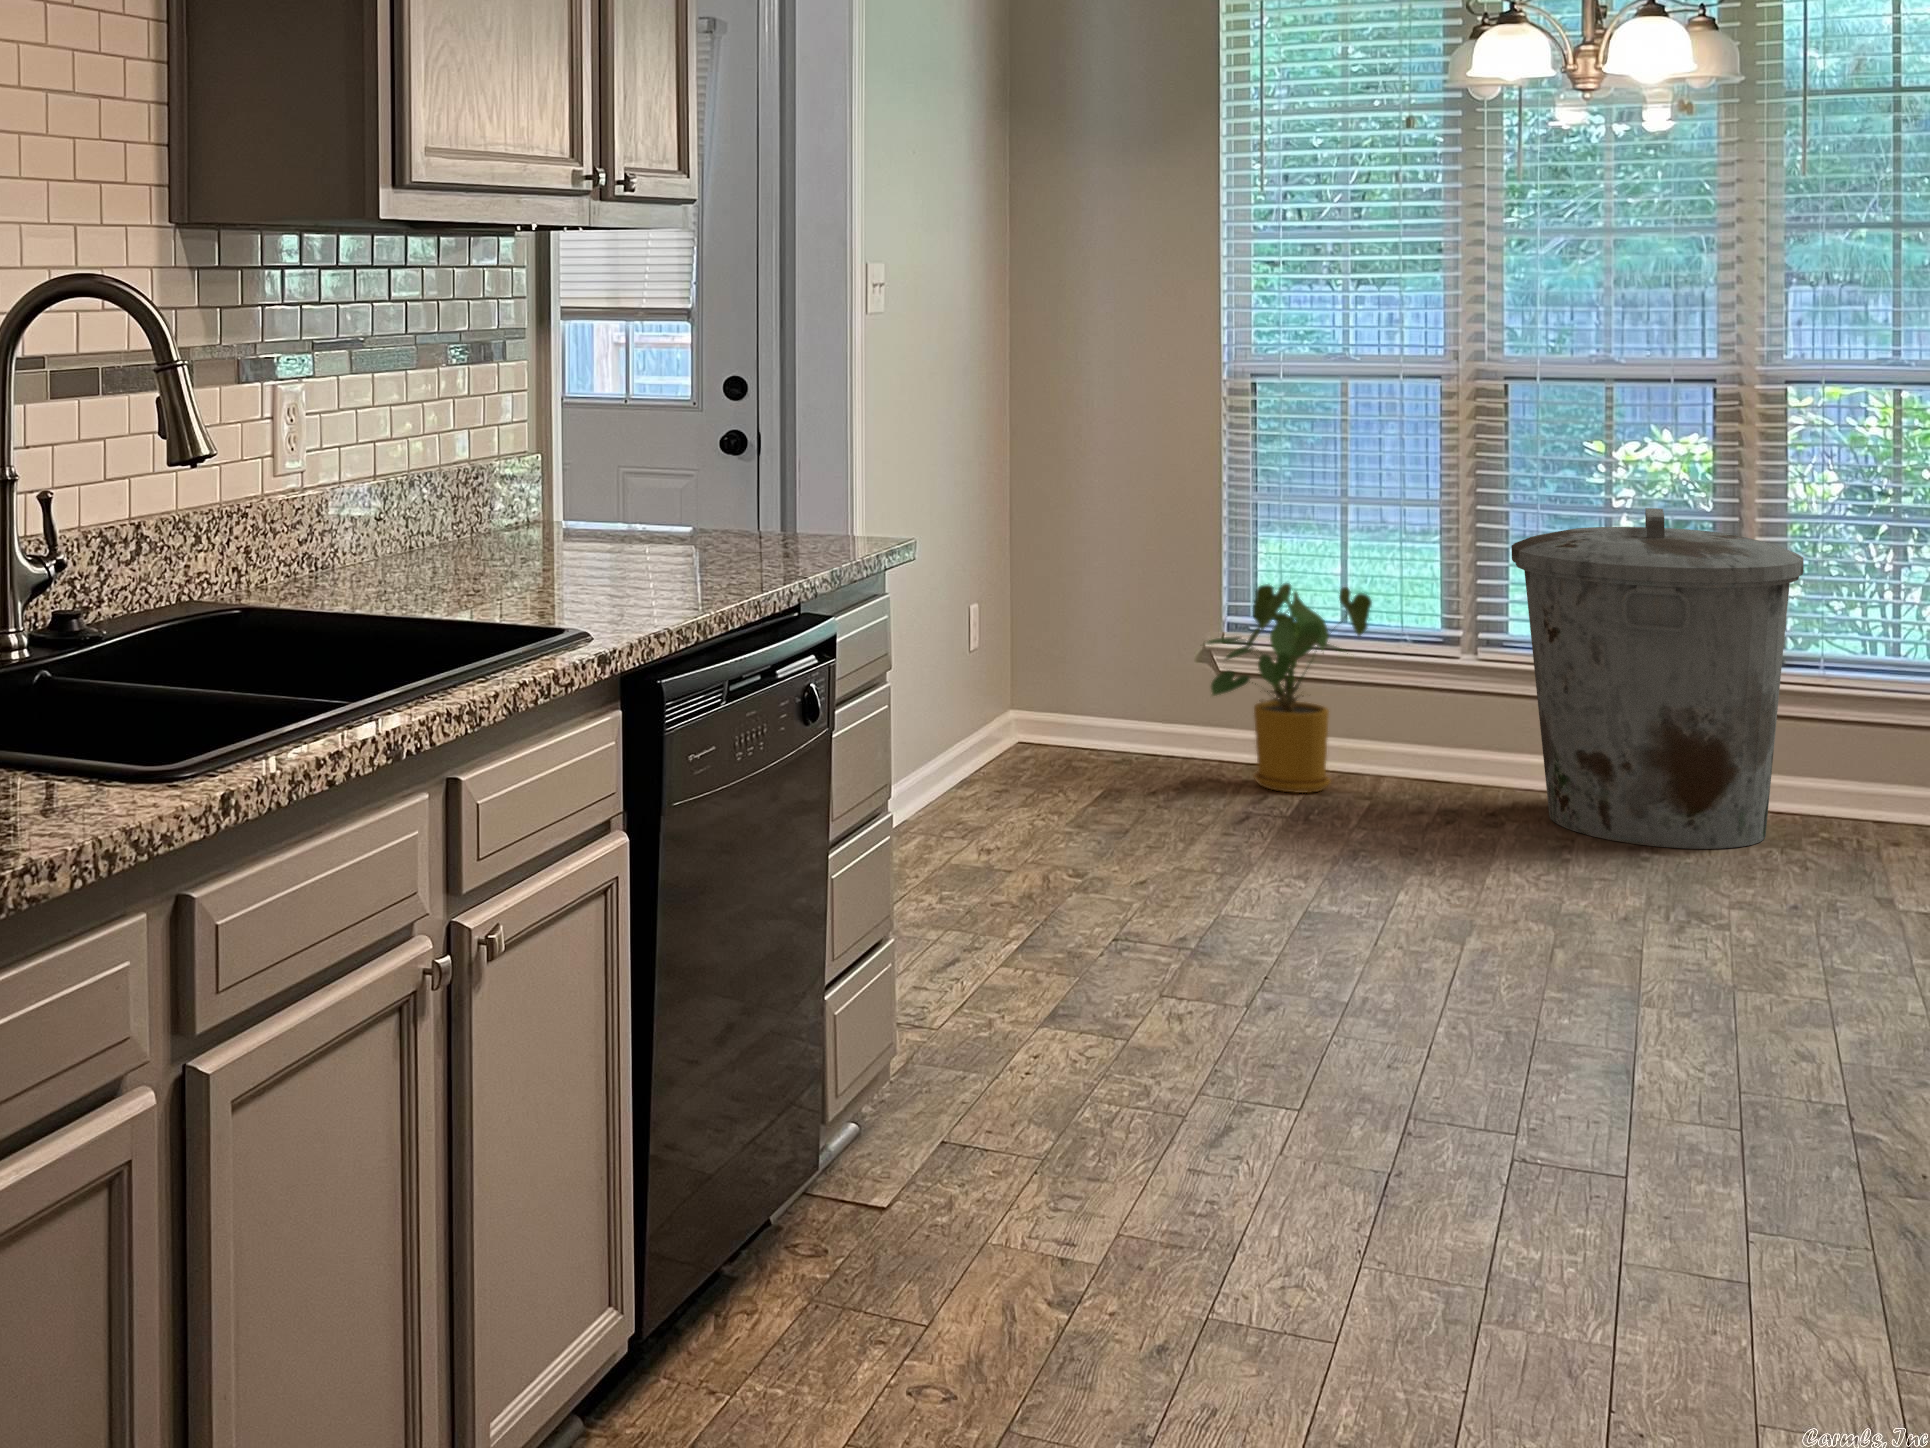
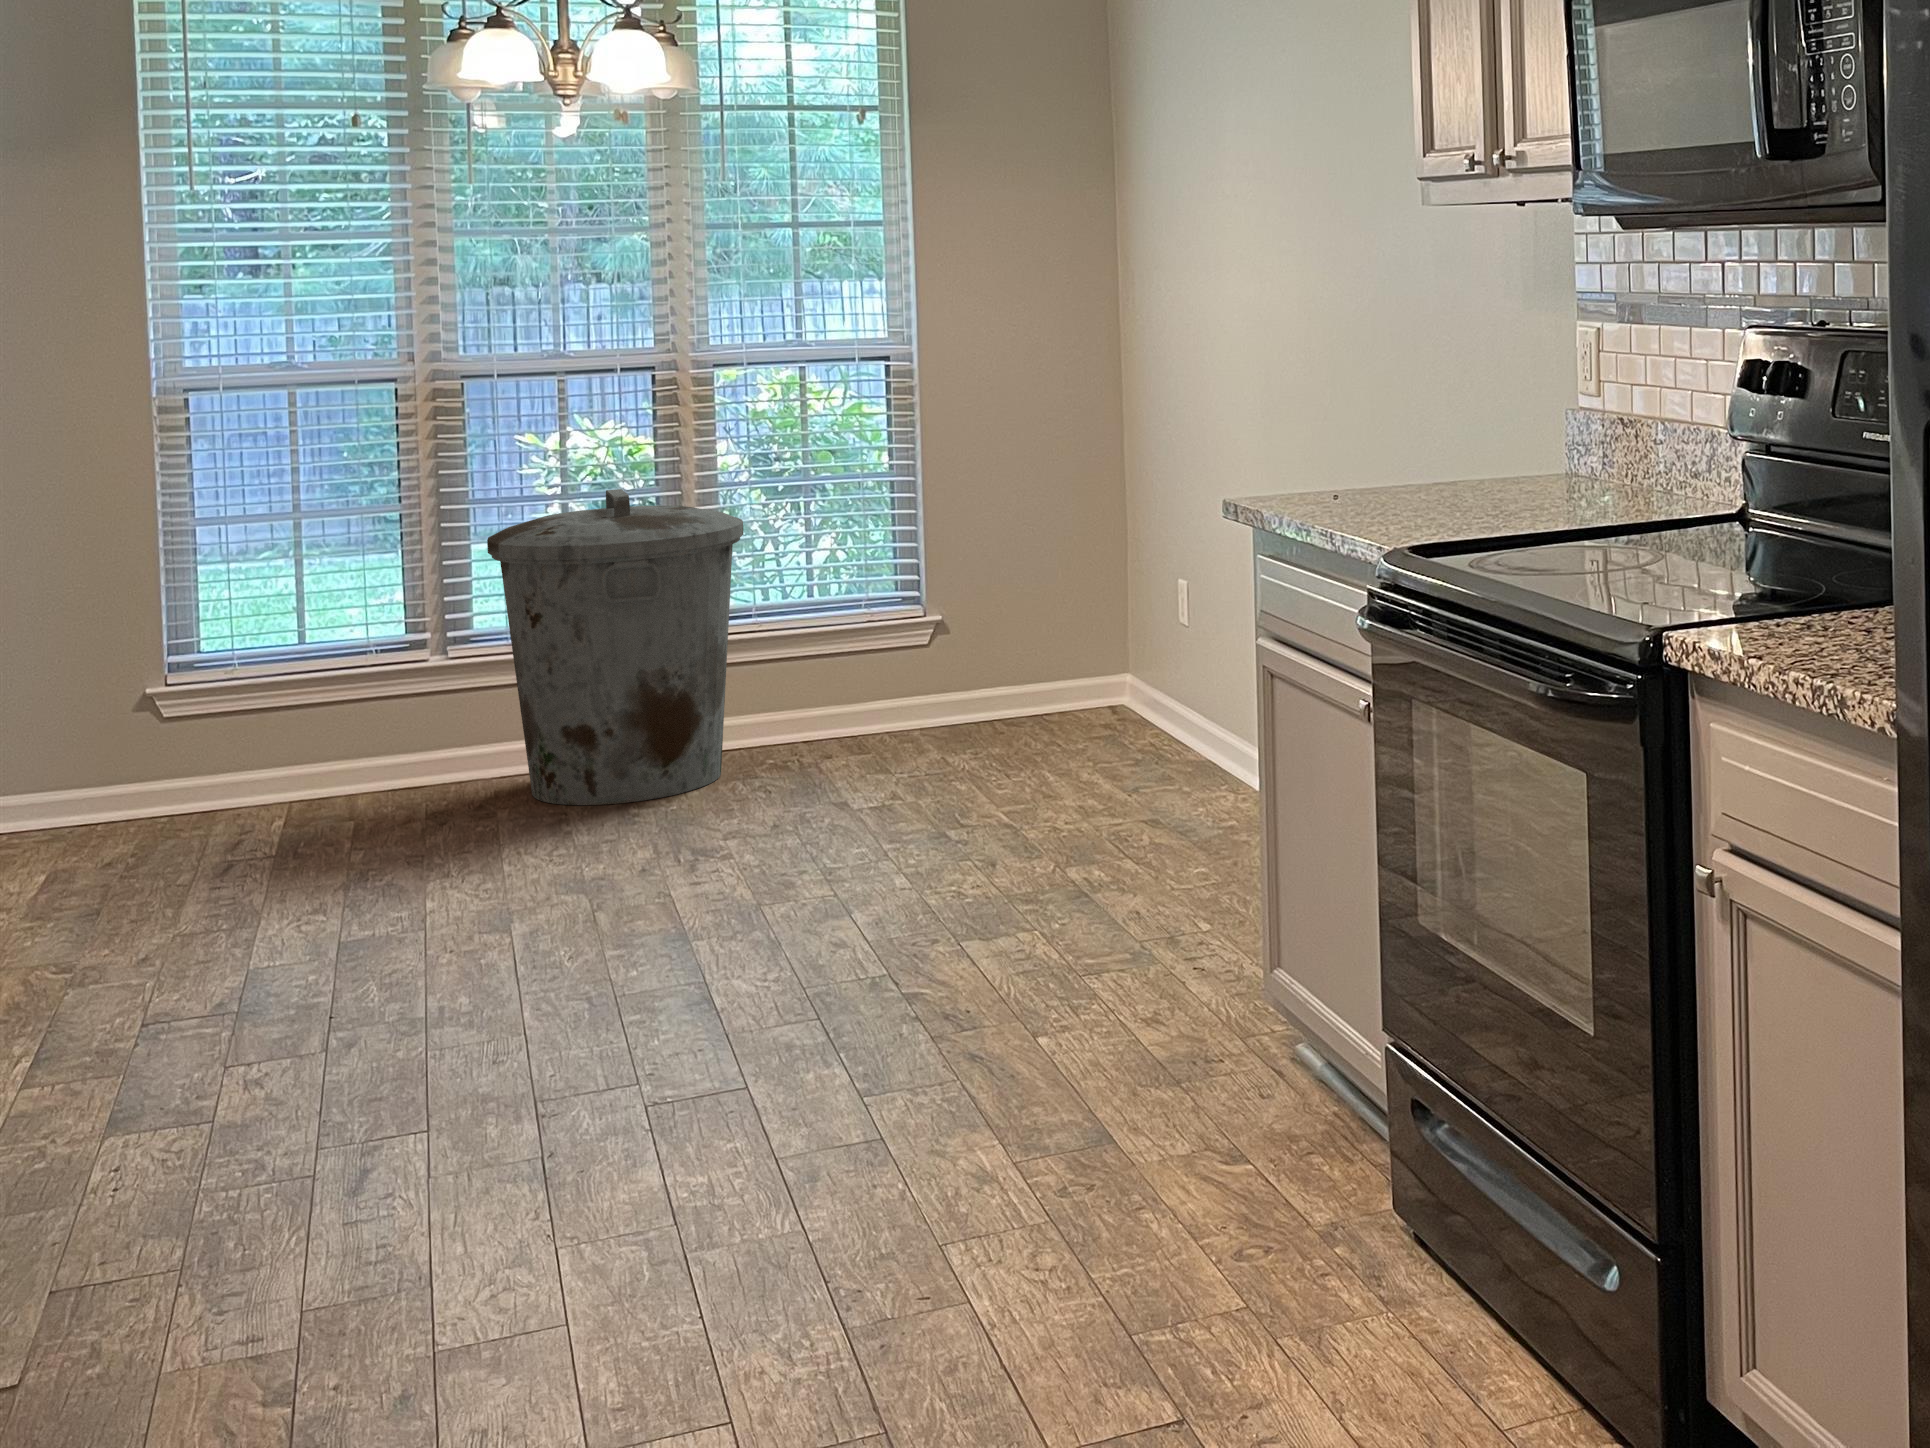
house plant: present [1205,583,1372,793] -> none [153,605,340,832]

